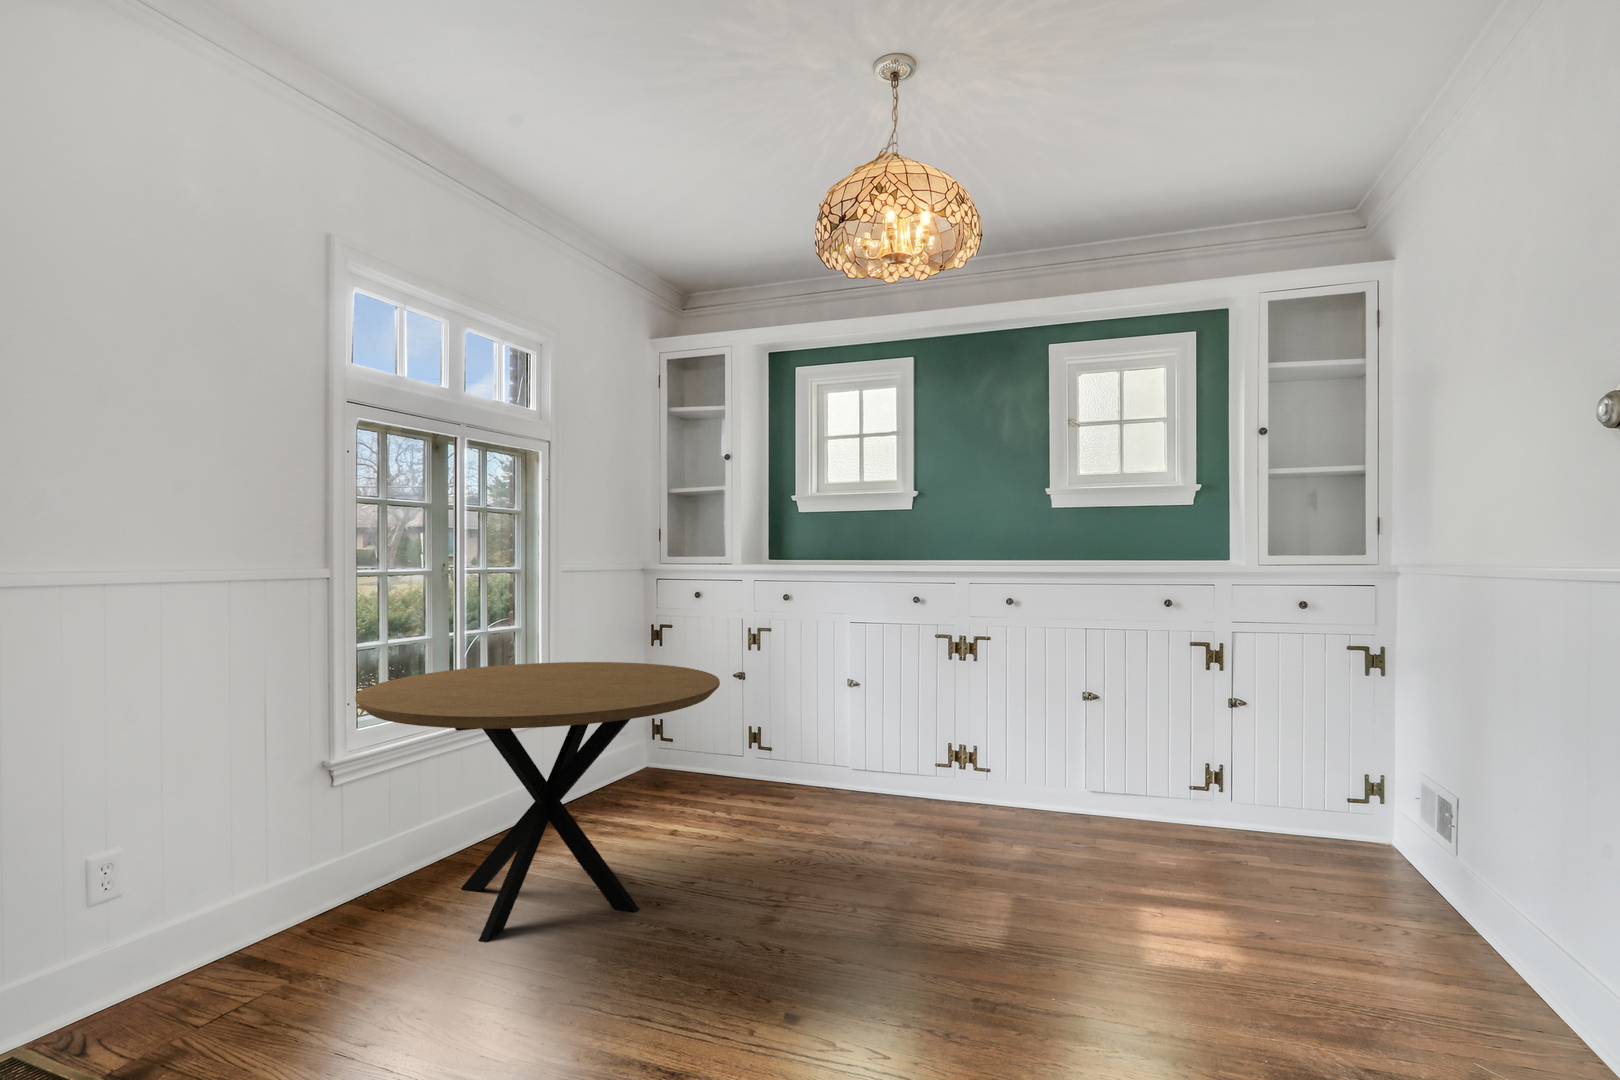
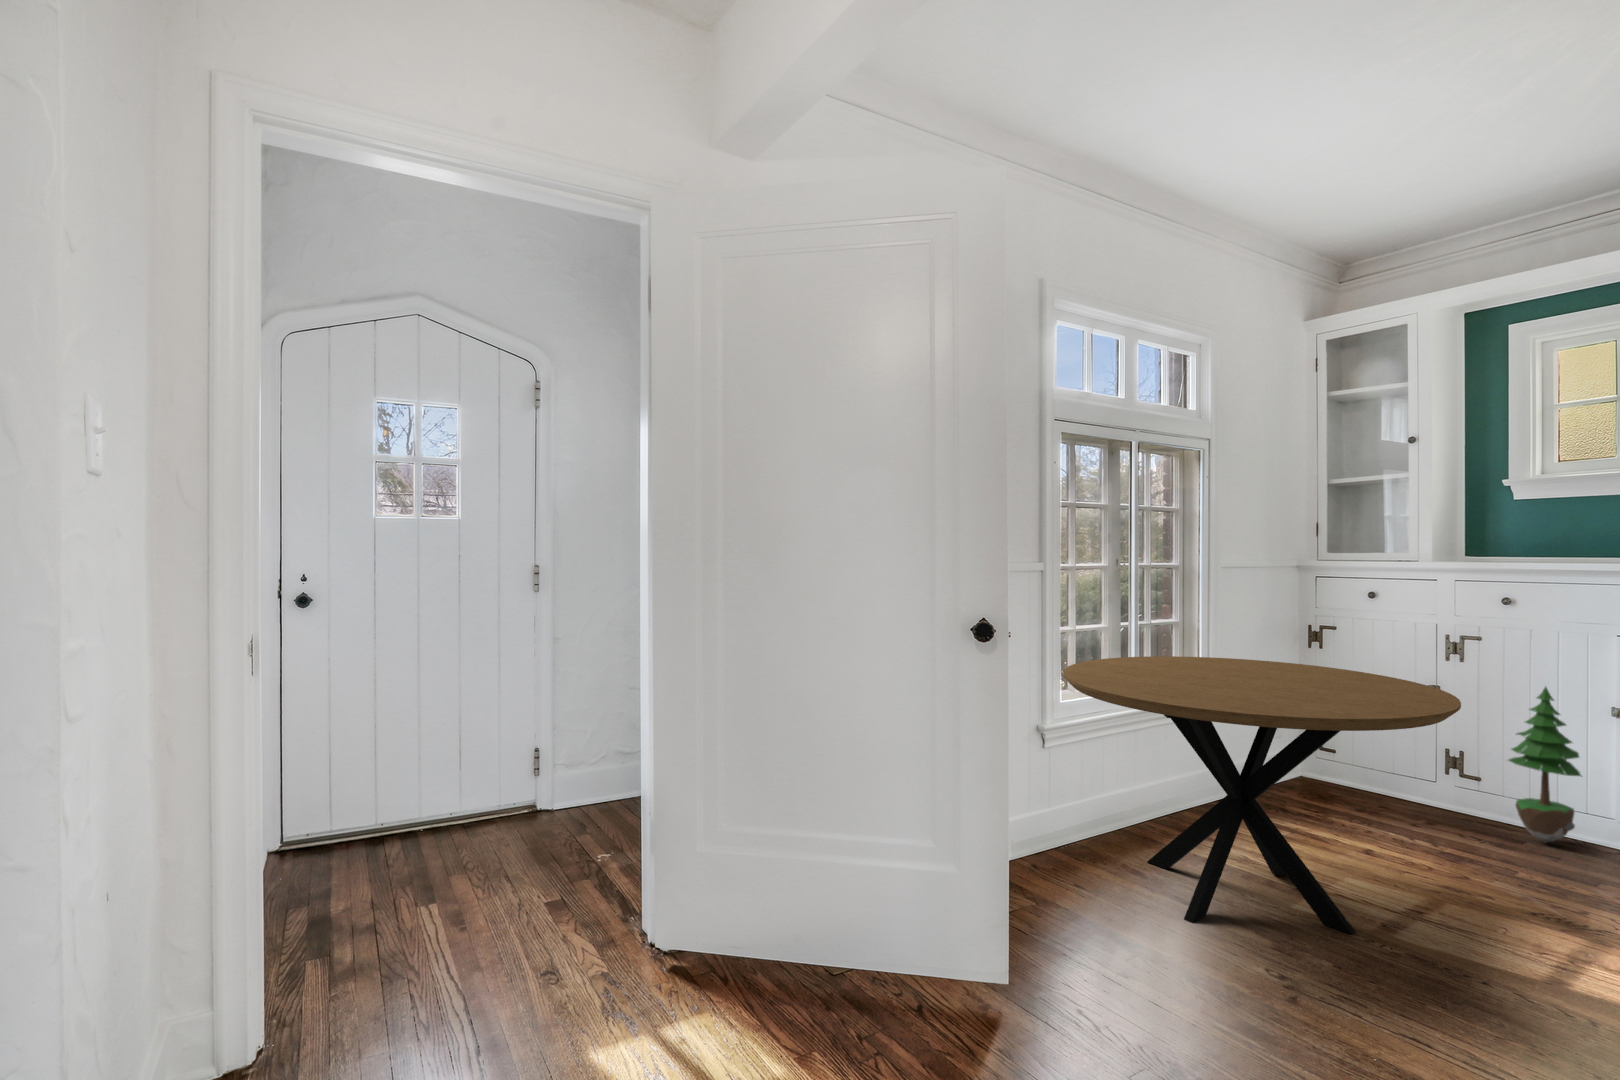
potted tree: none [784,664,830,794] -> present [1509,687,1581,843]

